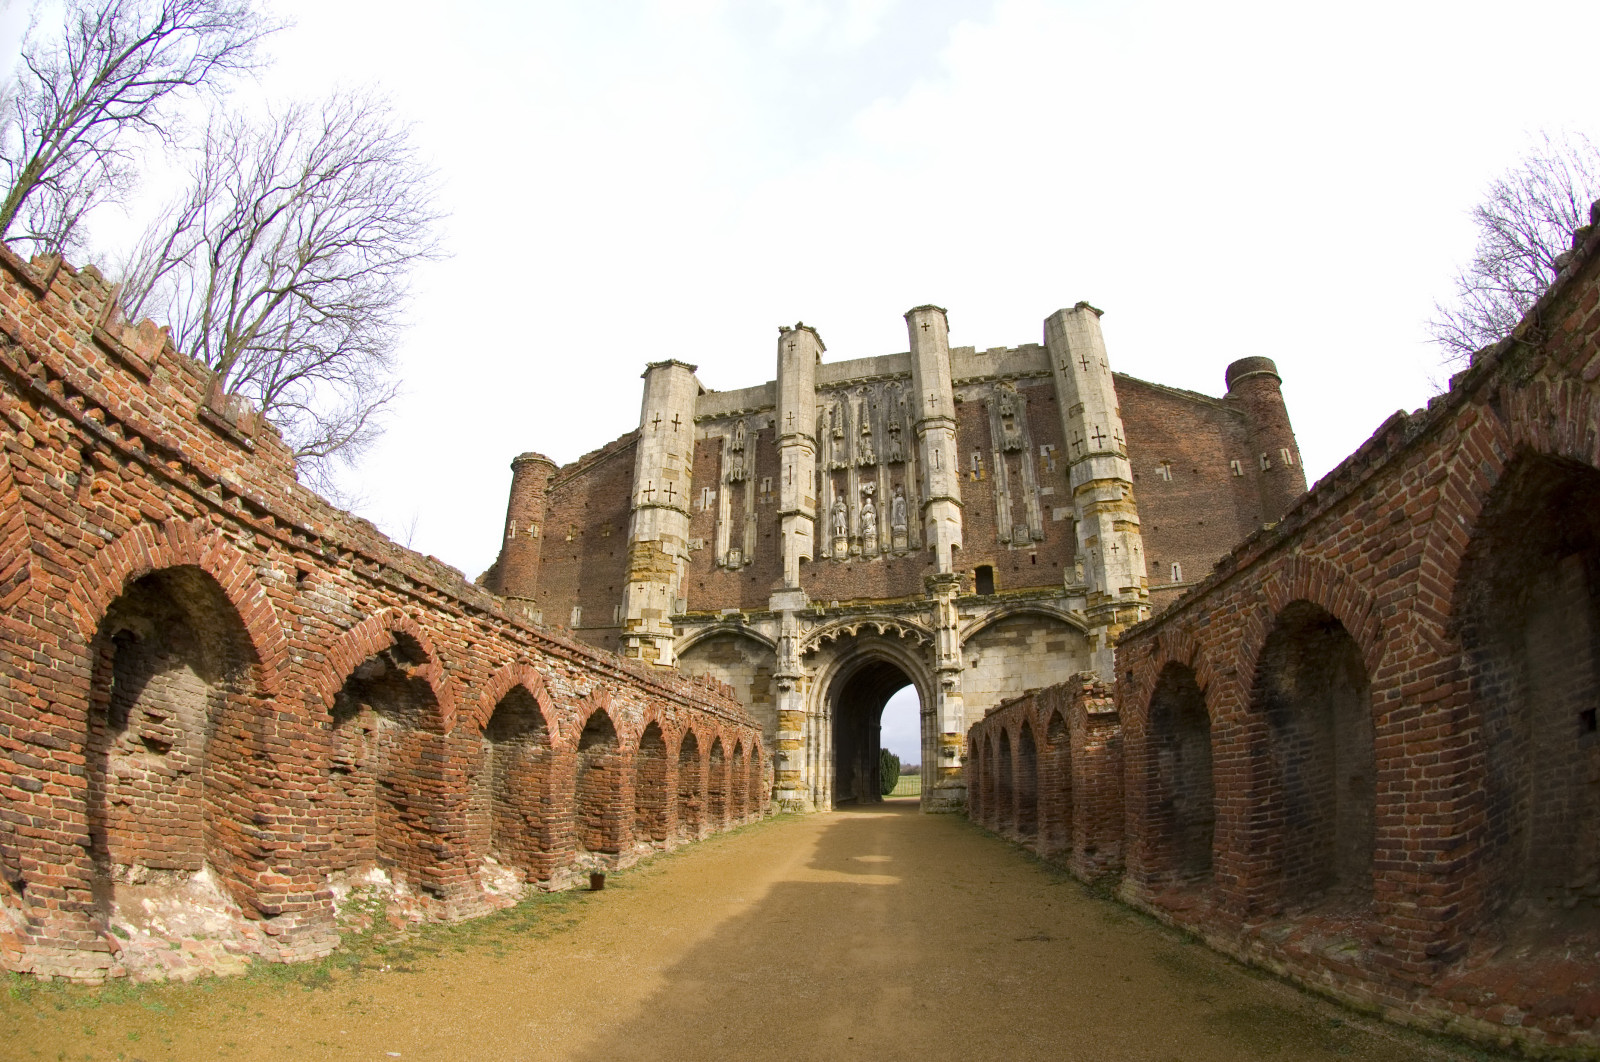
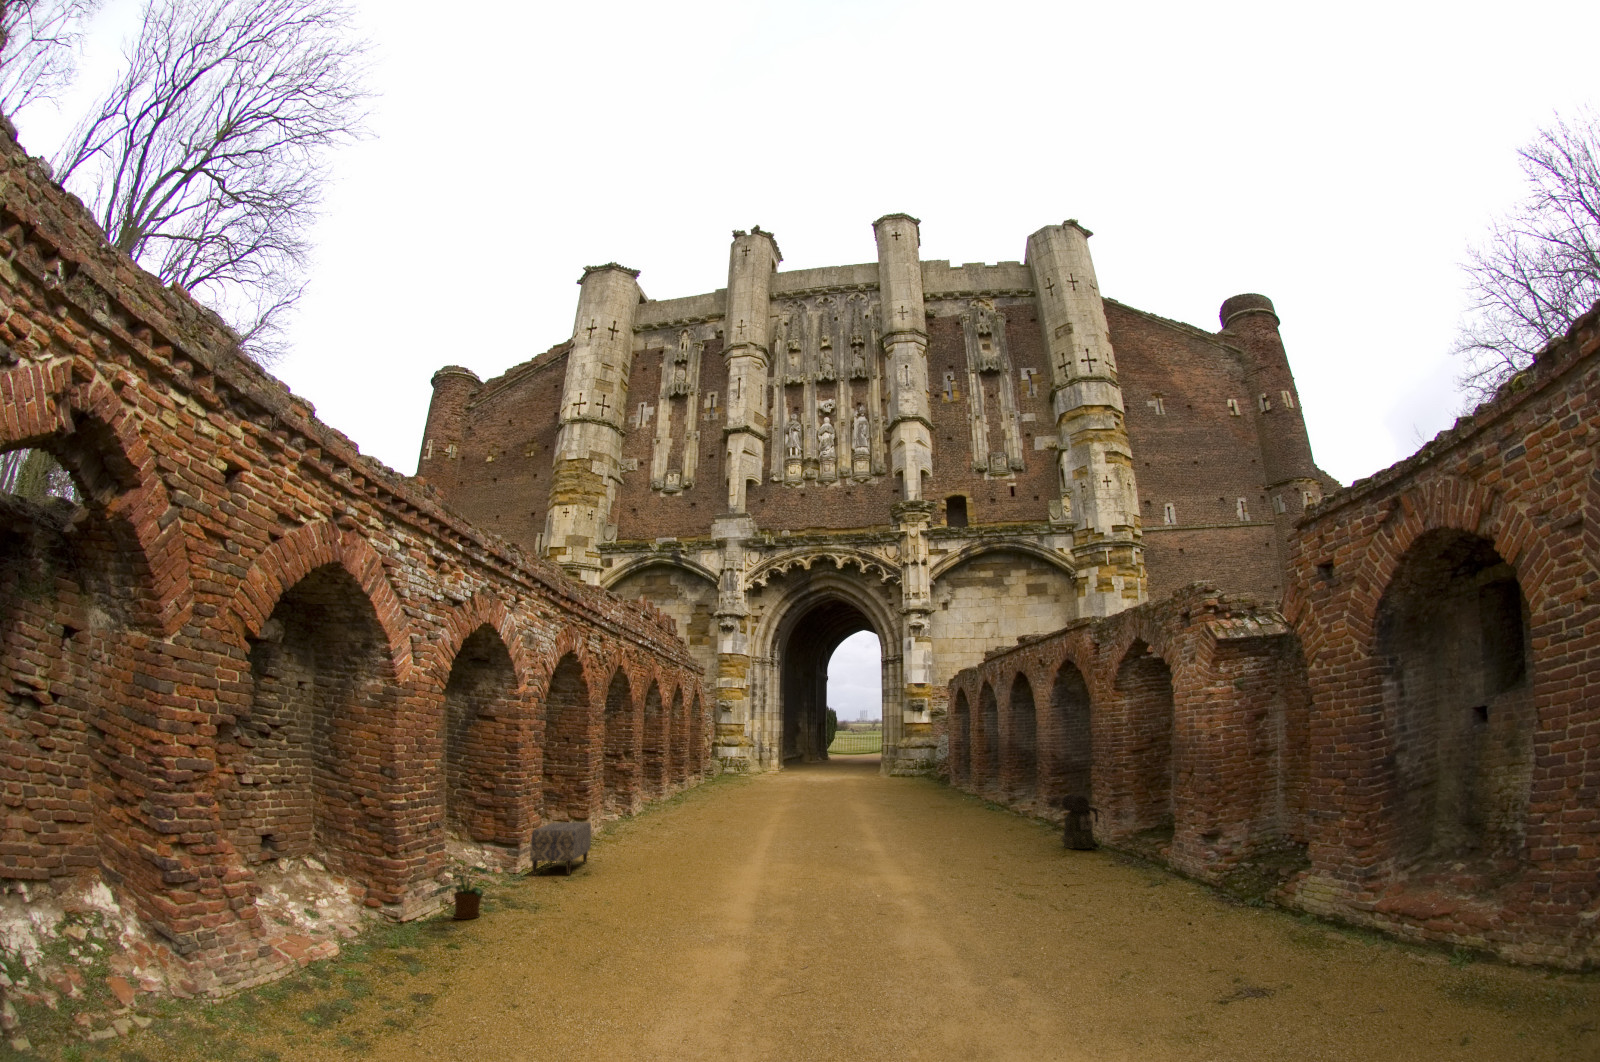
backpack: none [1008,819,1039,859] -> present [1061,794,1105,849]
bench: none [630,840,670,873] -> present [530,822,591,875]

